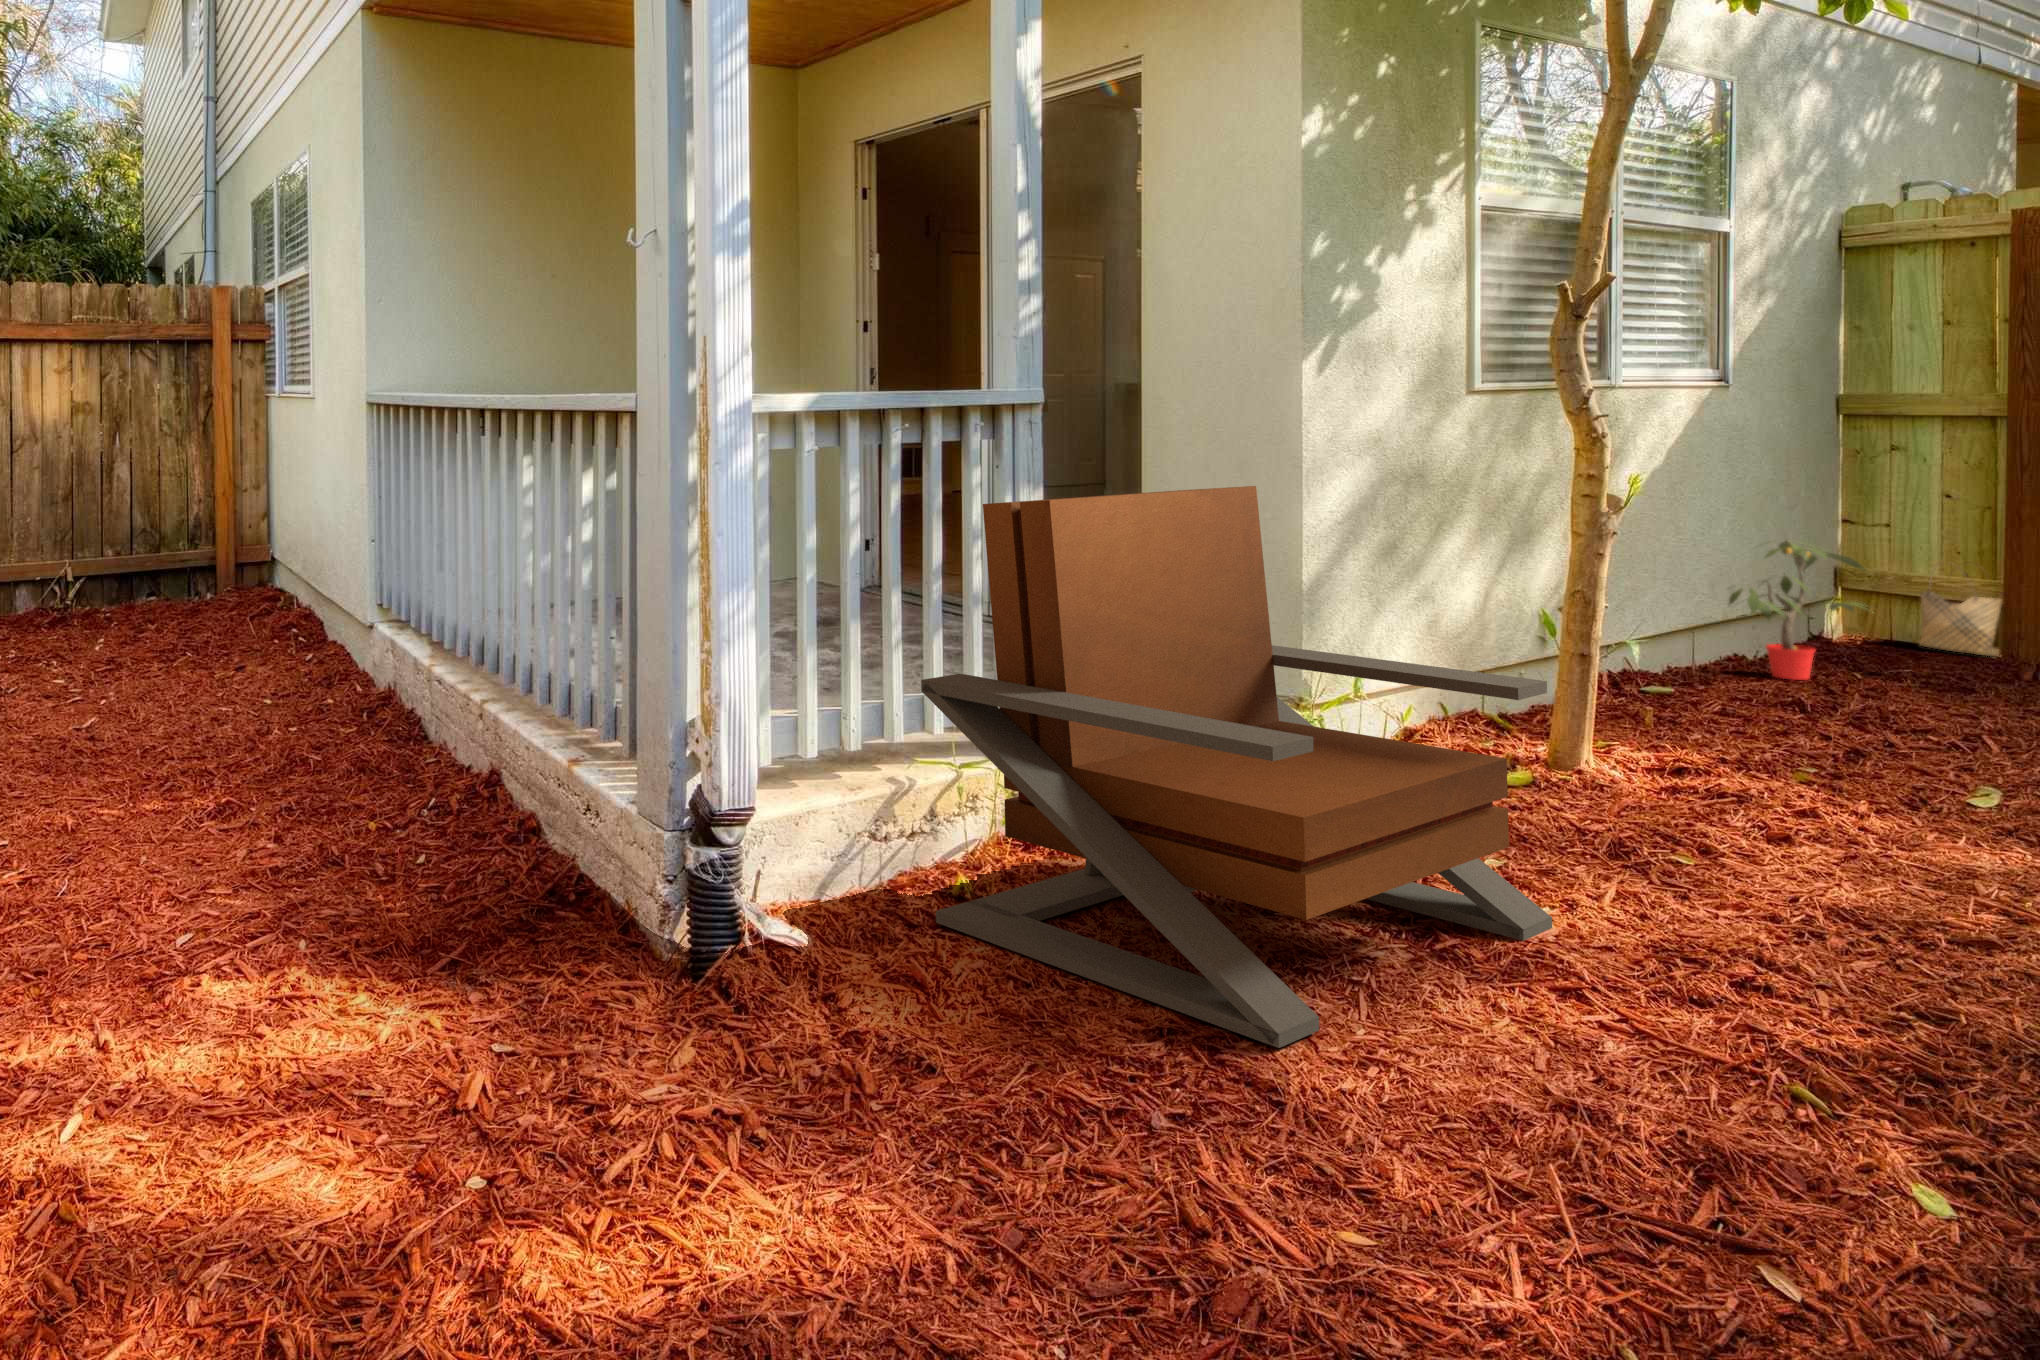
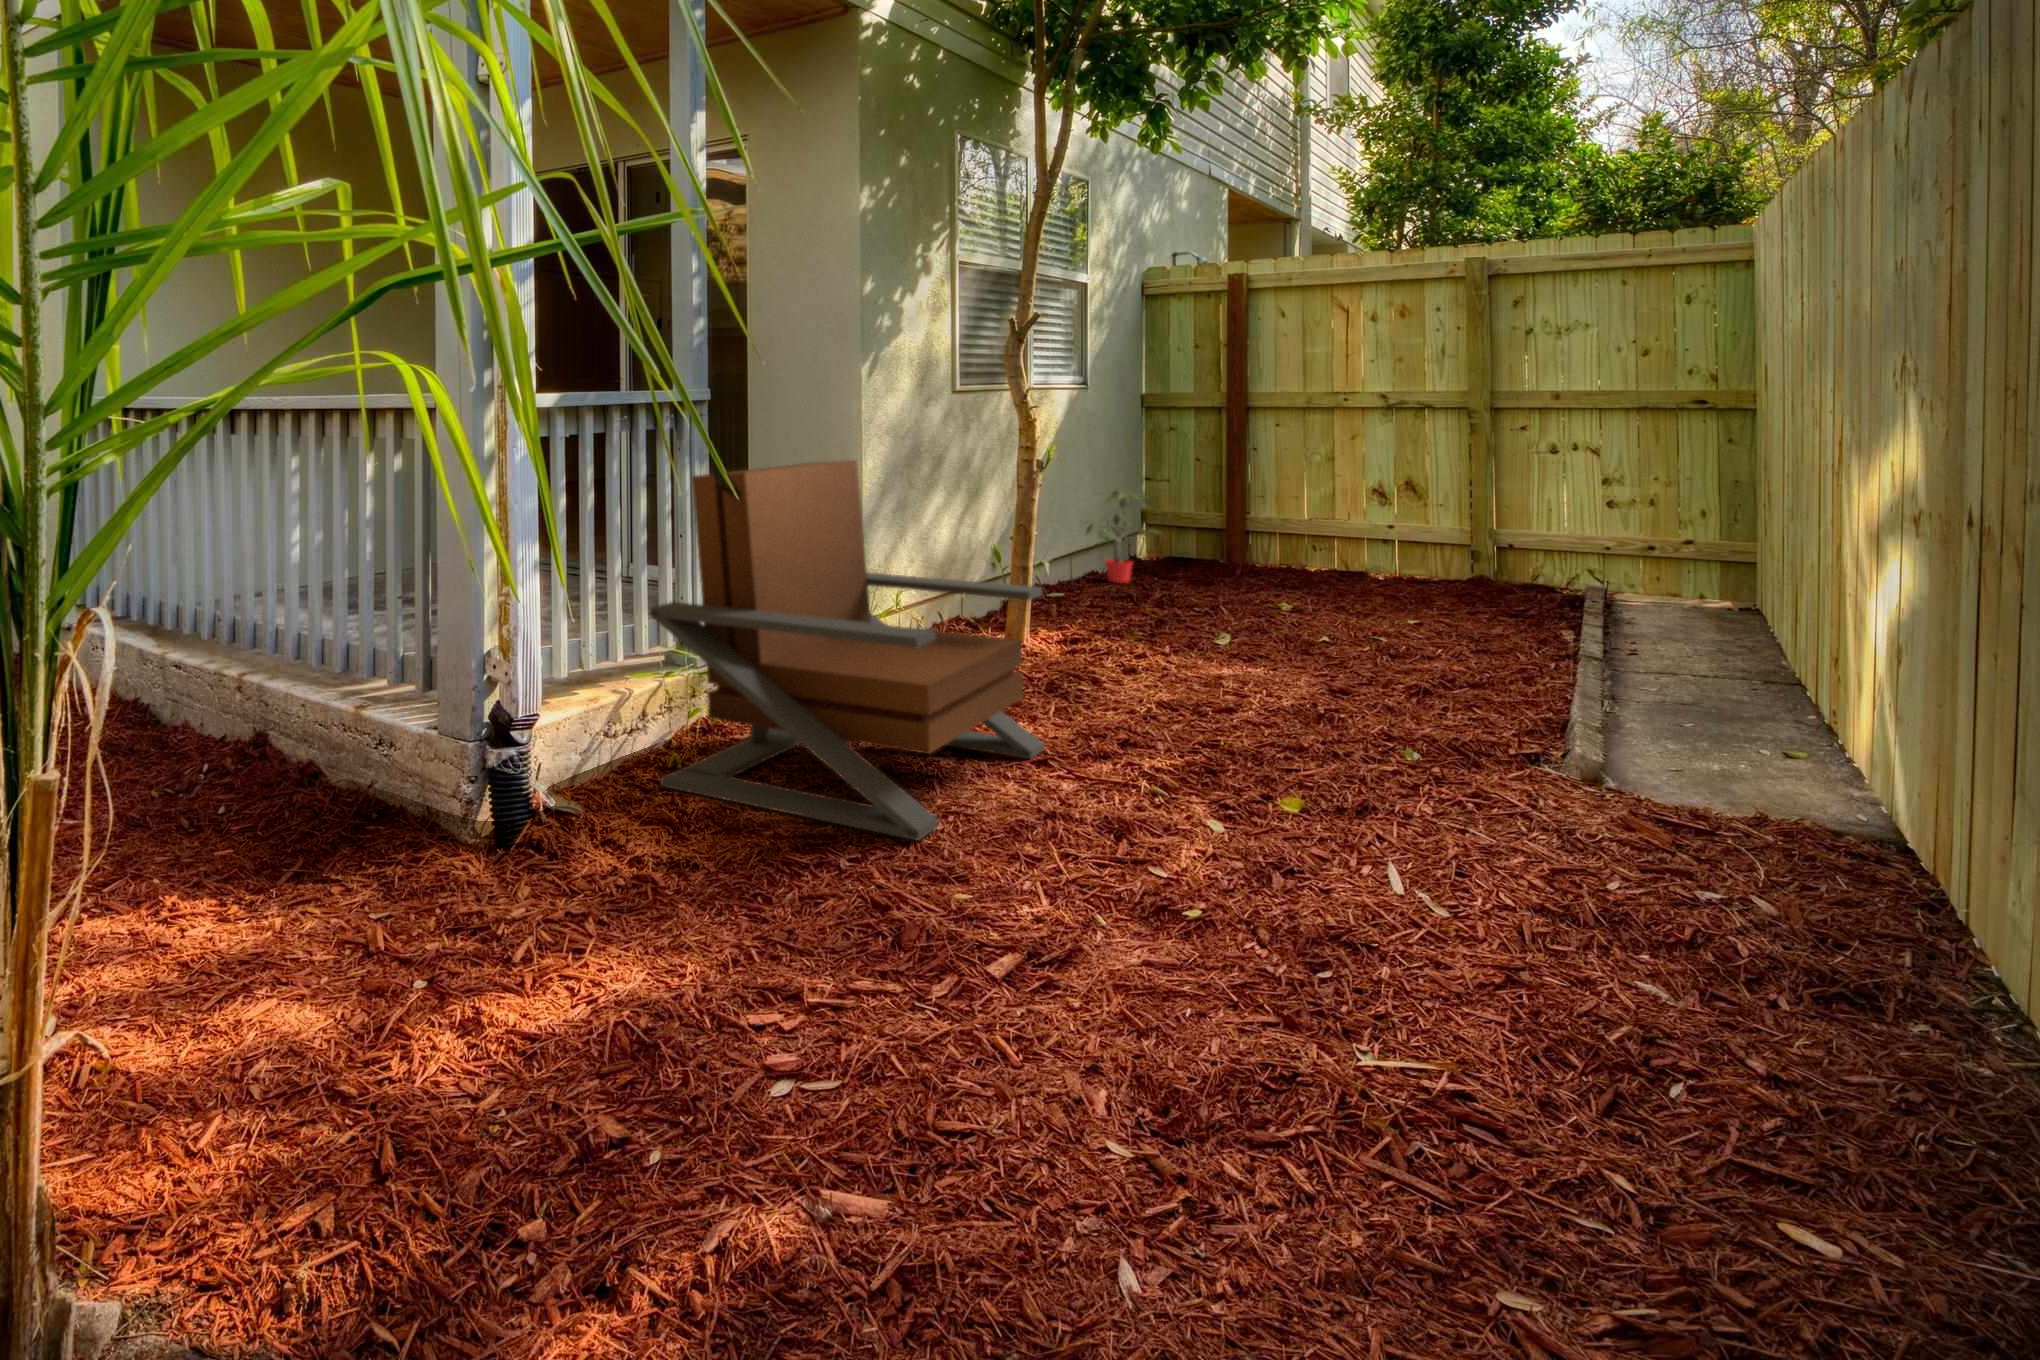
woven basket: present [1920,562,2001,656] -> none [1182,502,1227,562]

